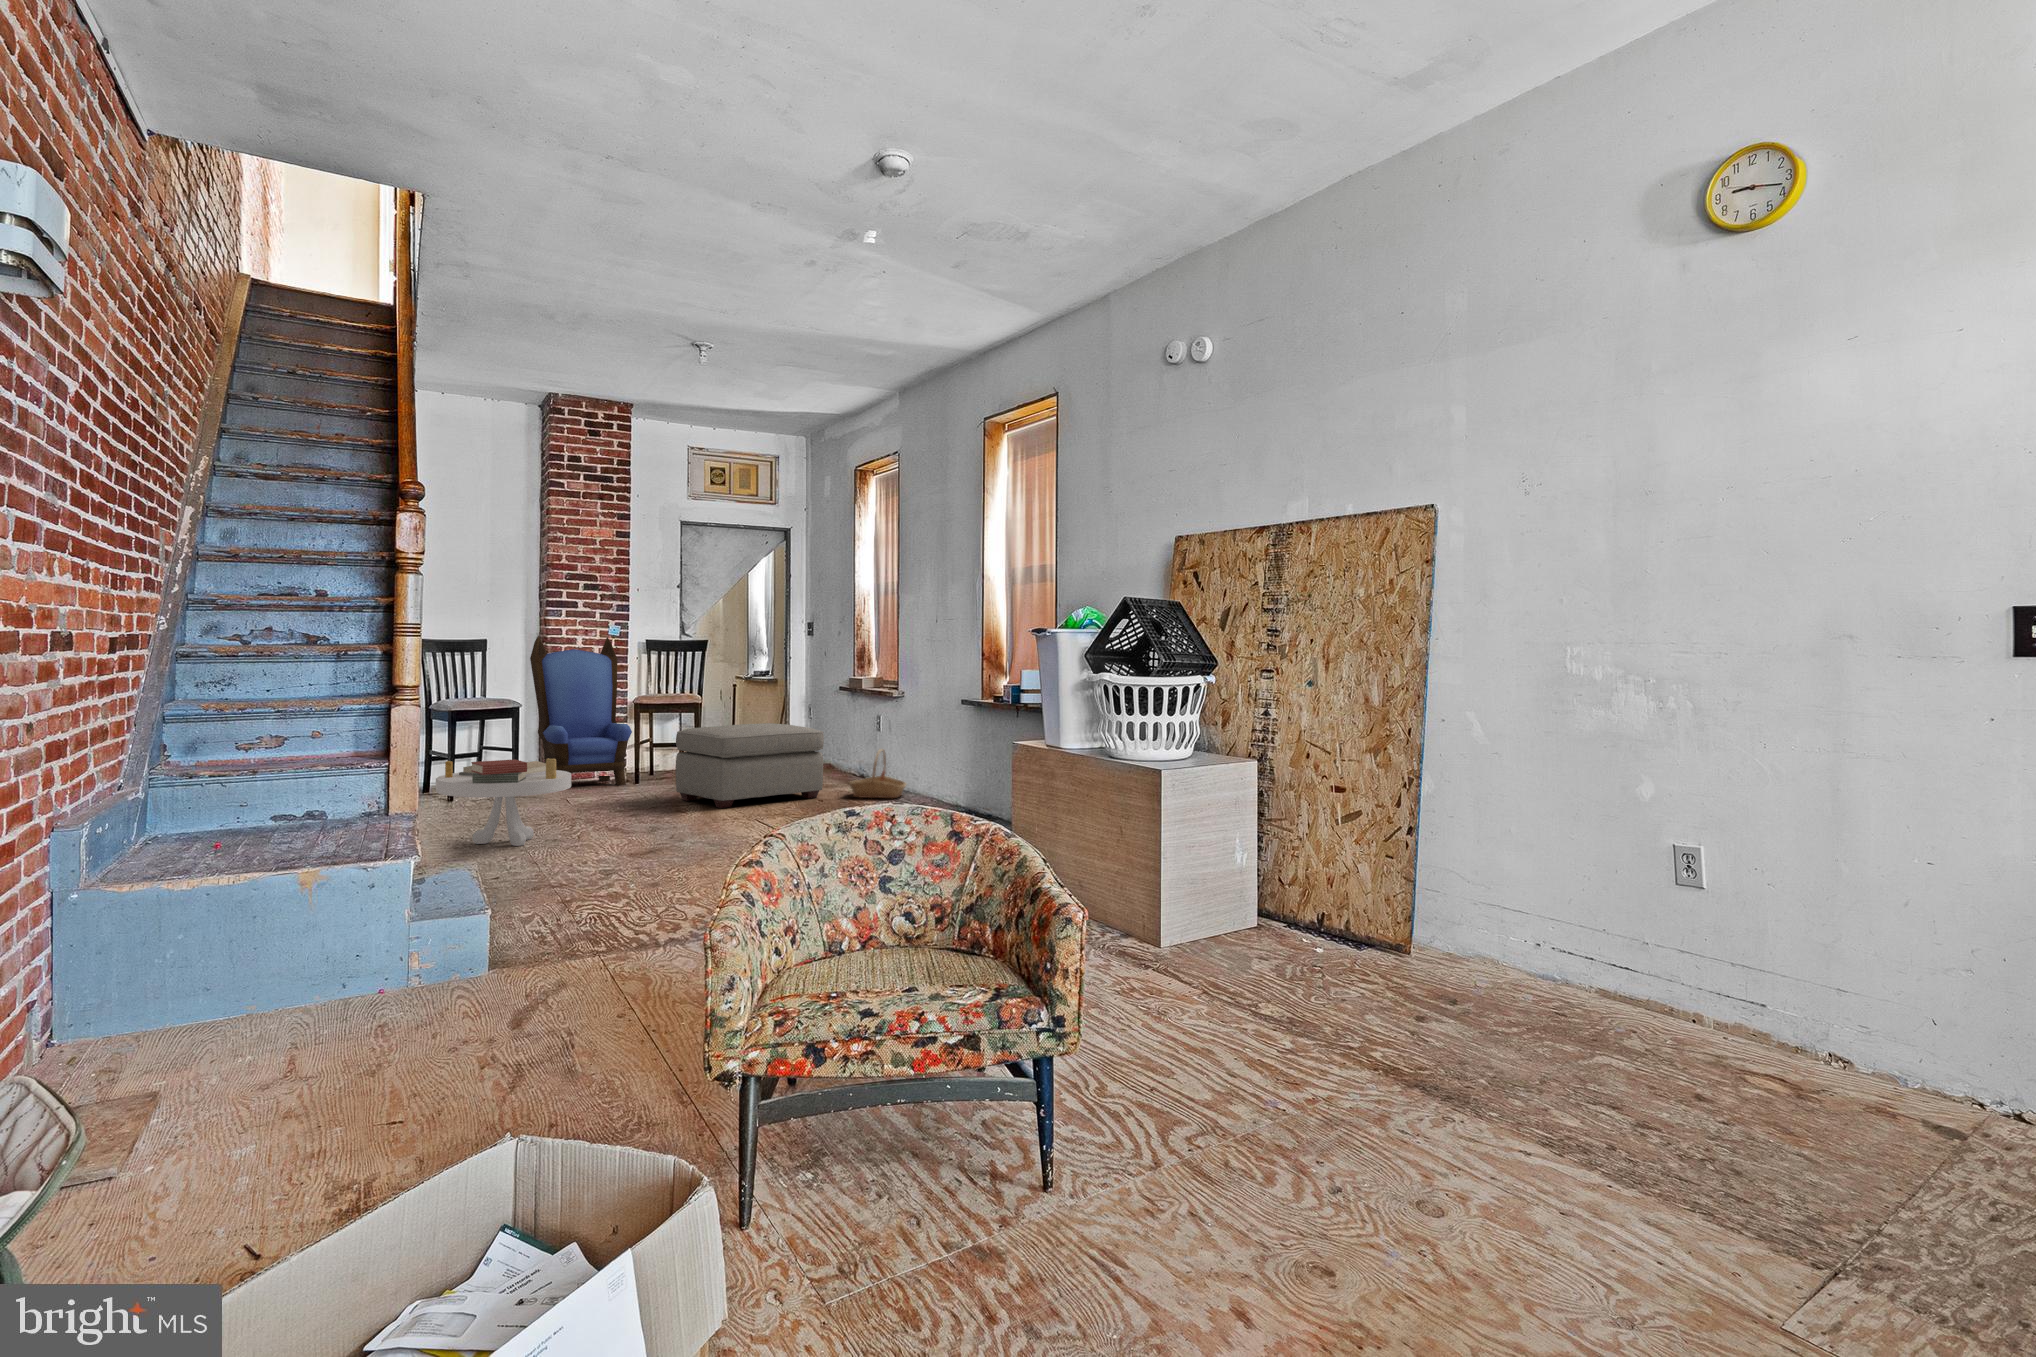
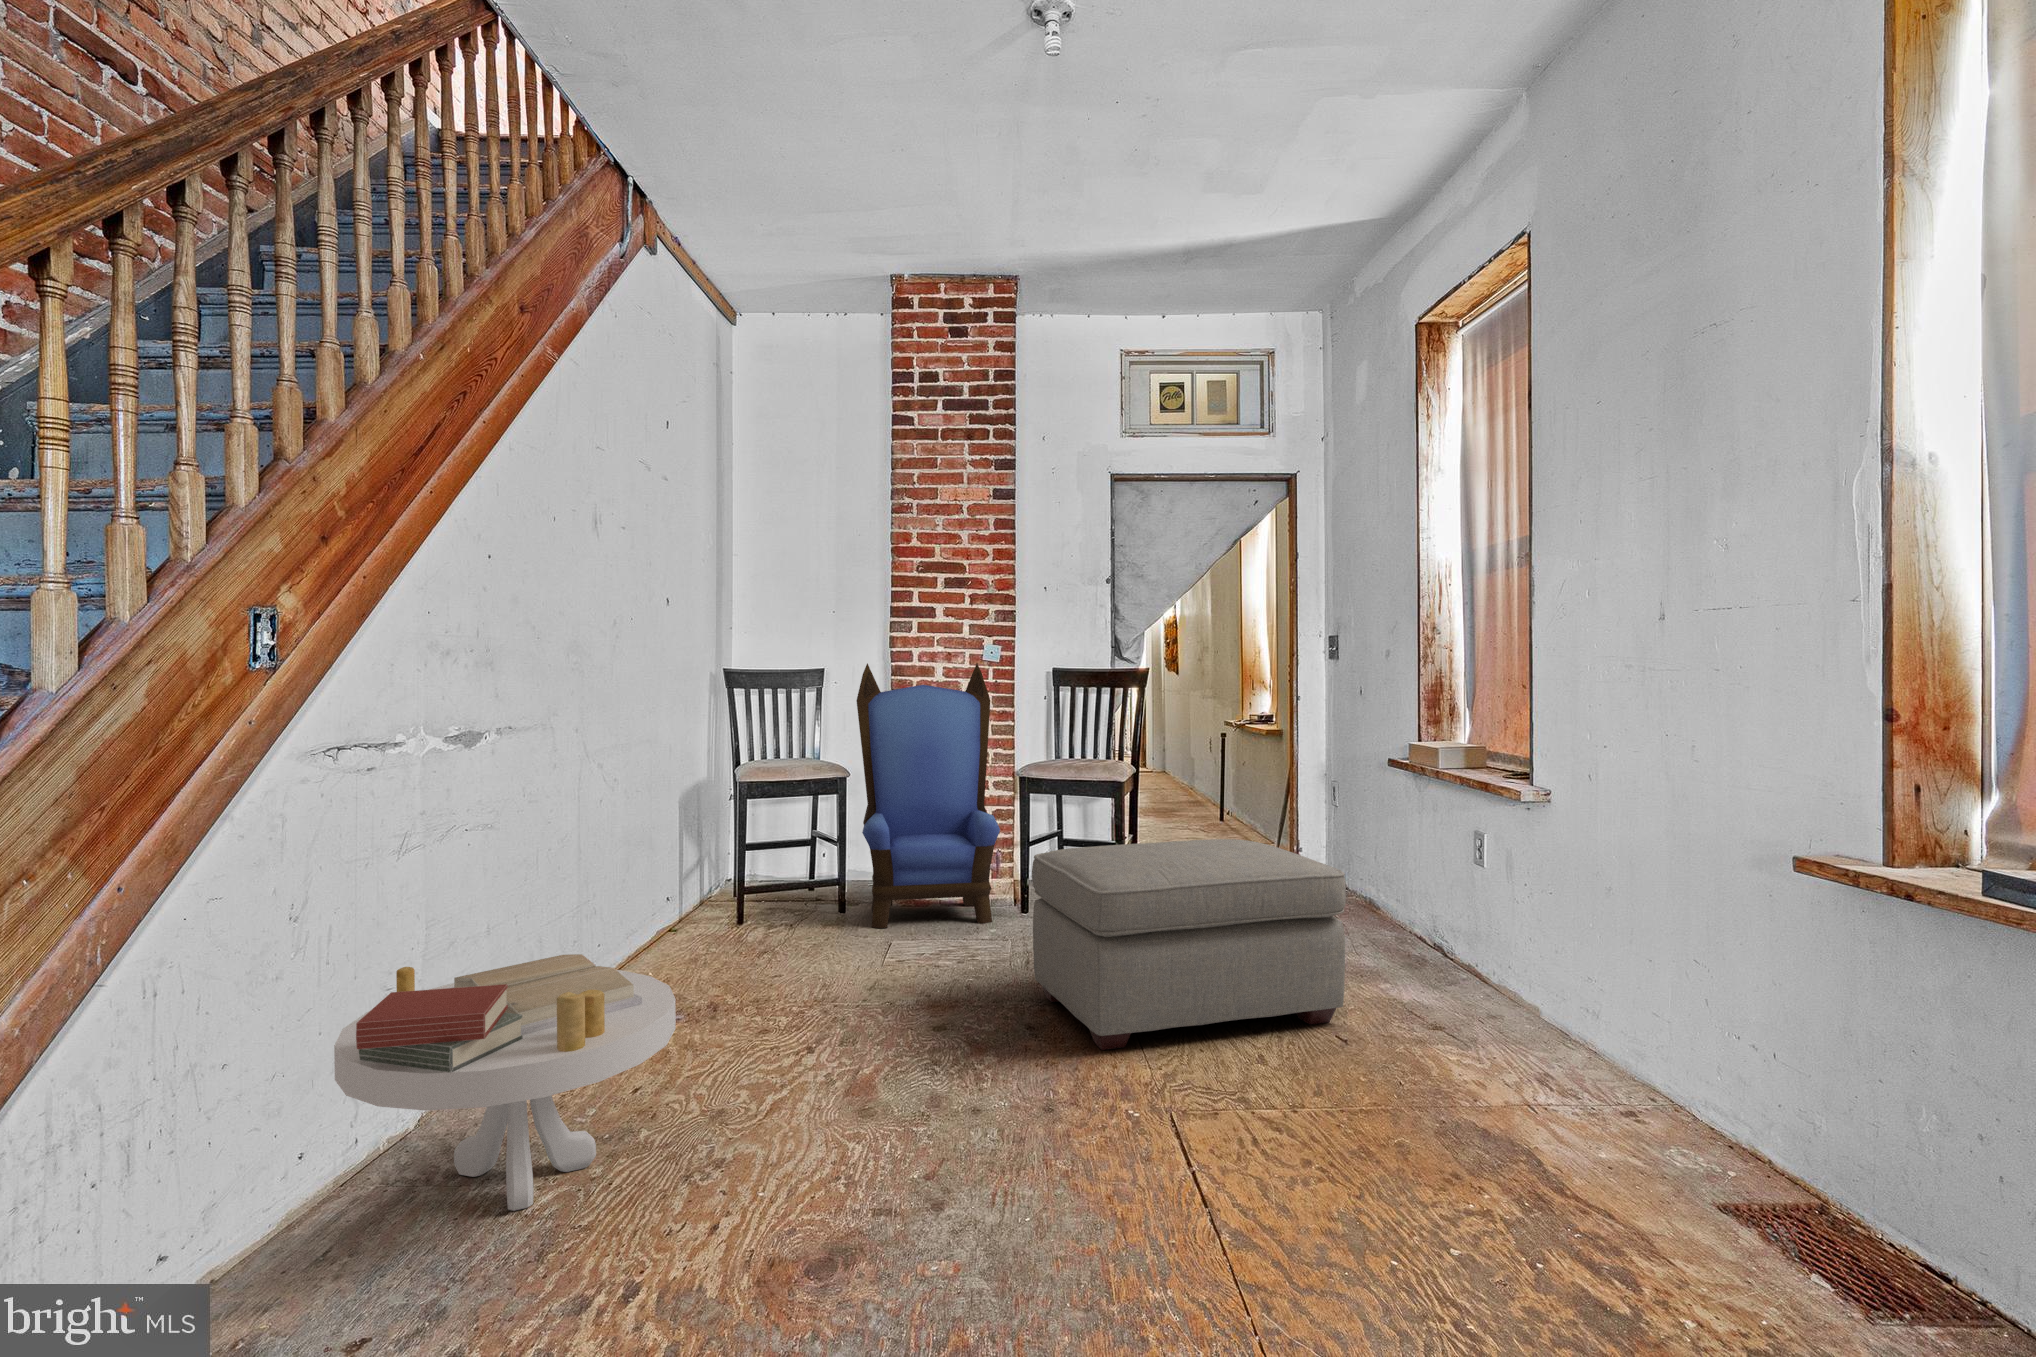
basket: present [849,749,906,798] -> none [1408,921,1560,1056]

